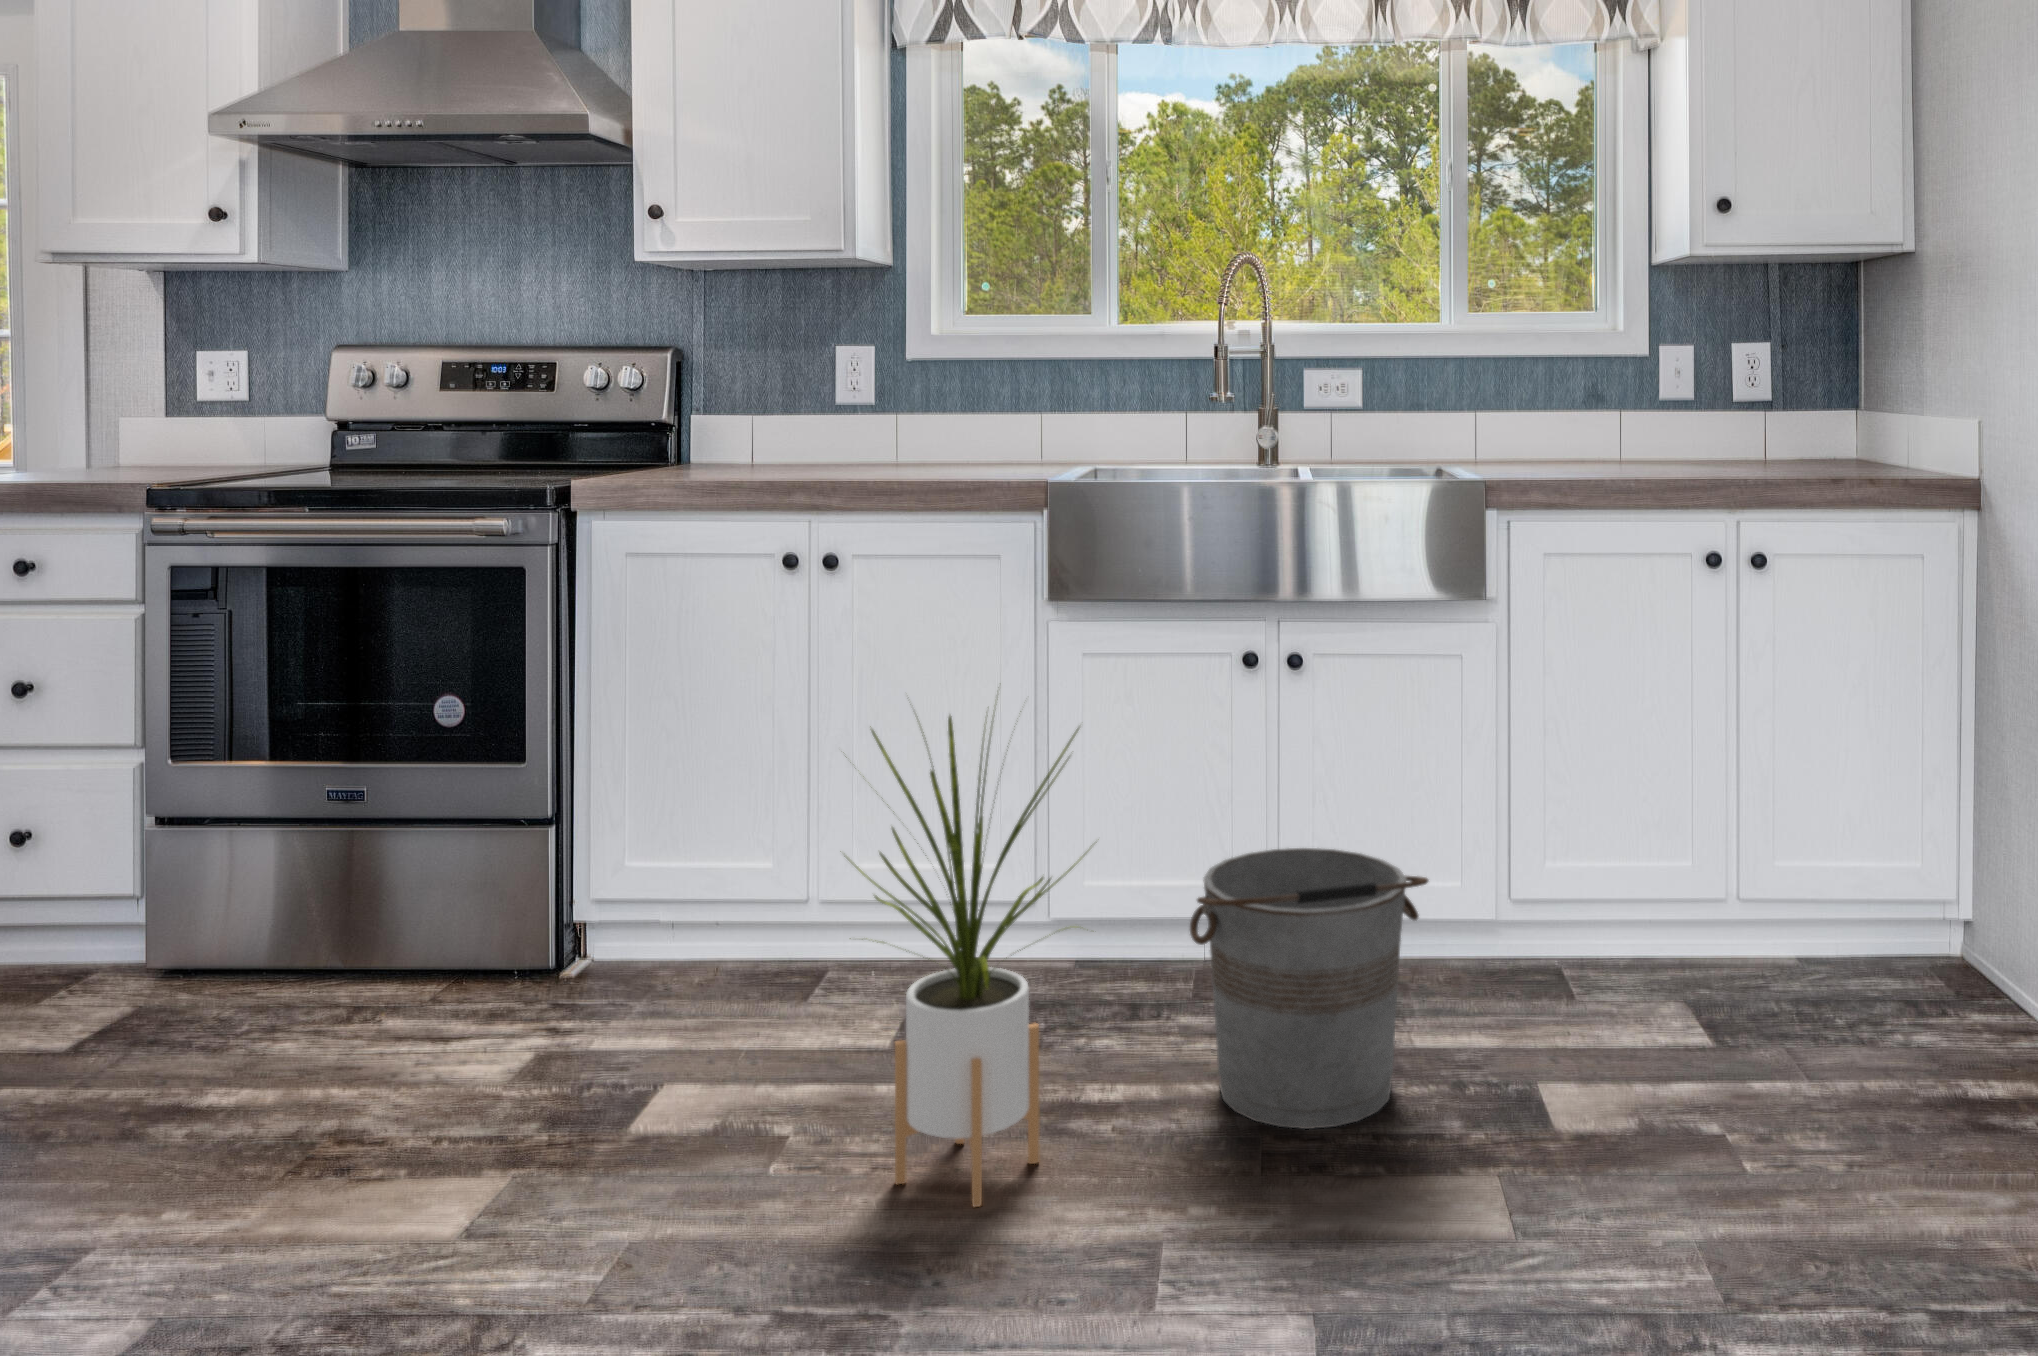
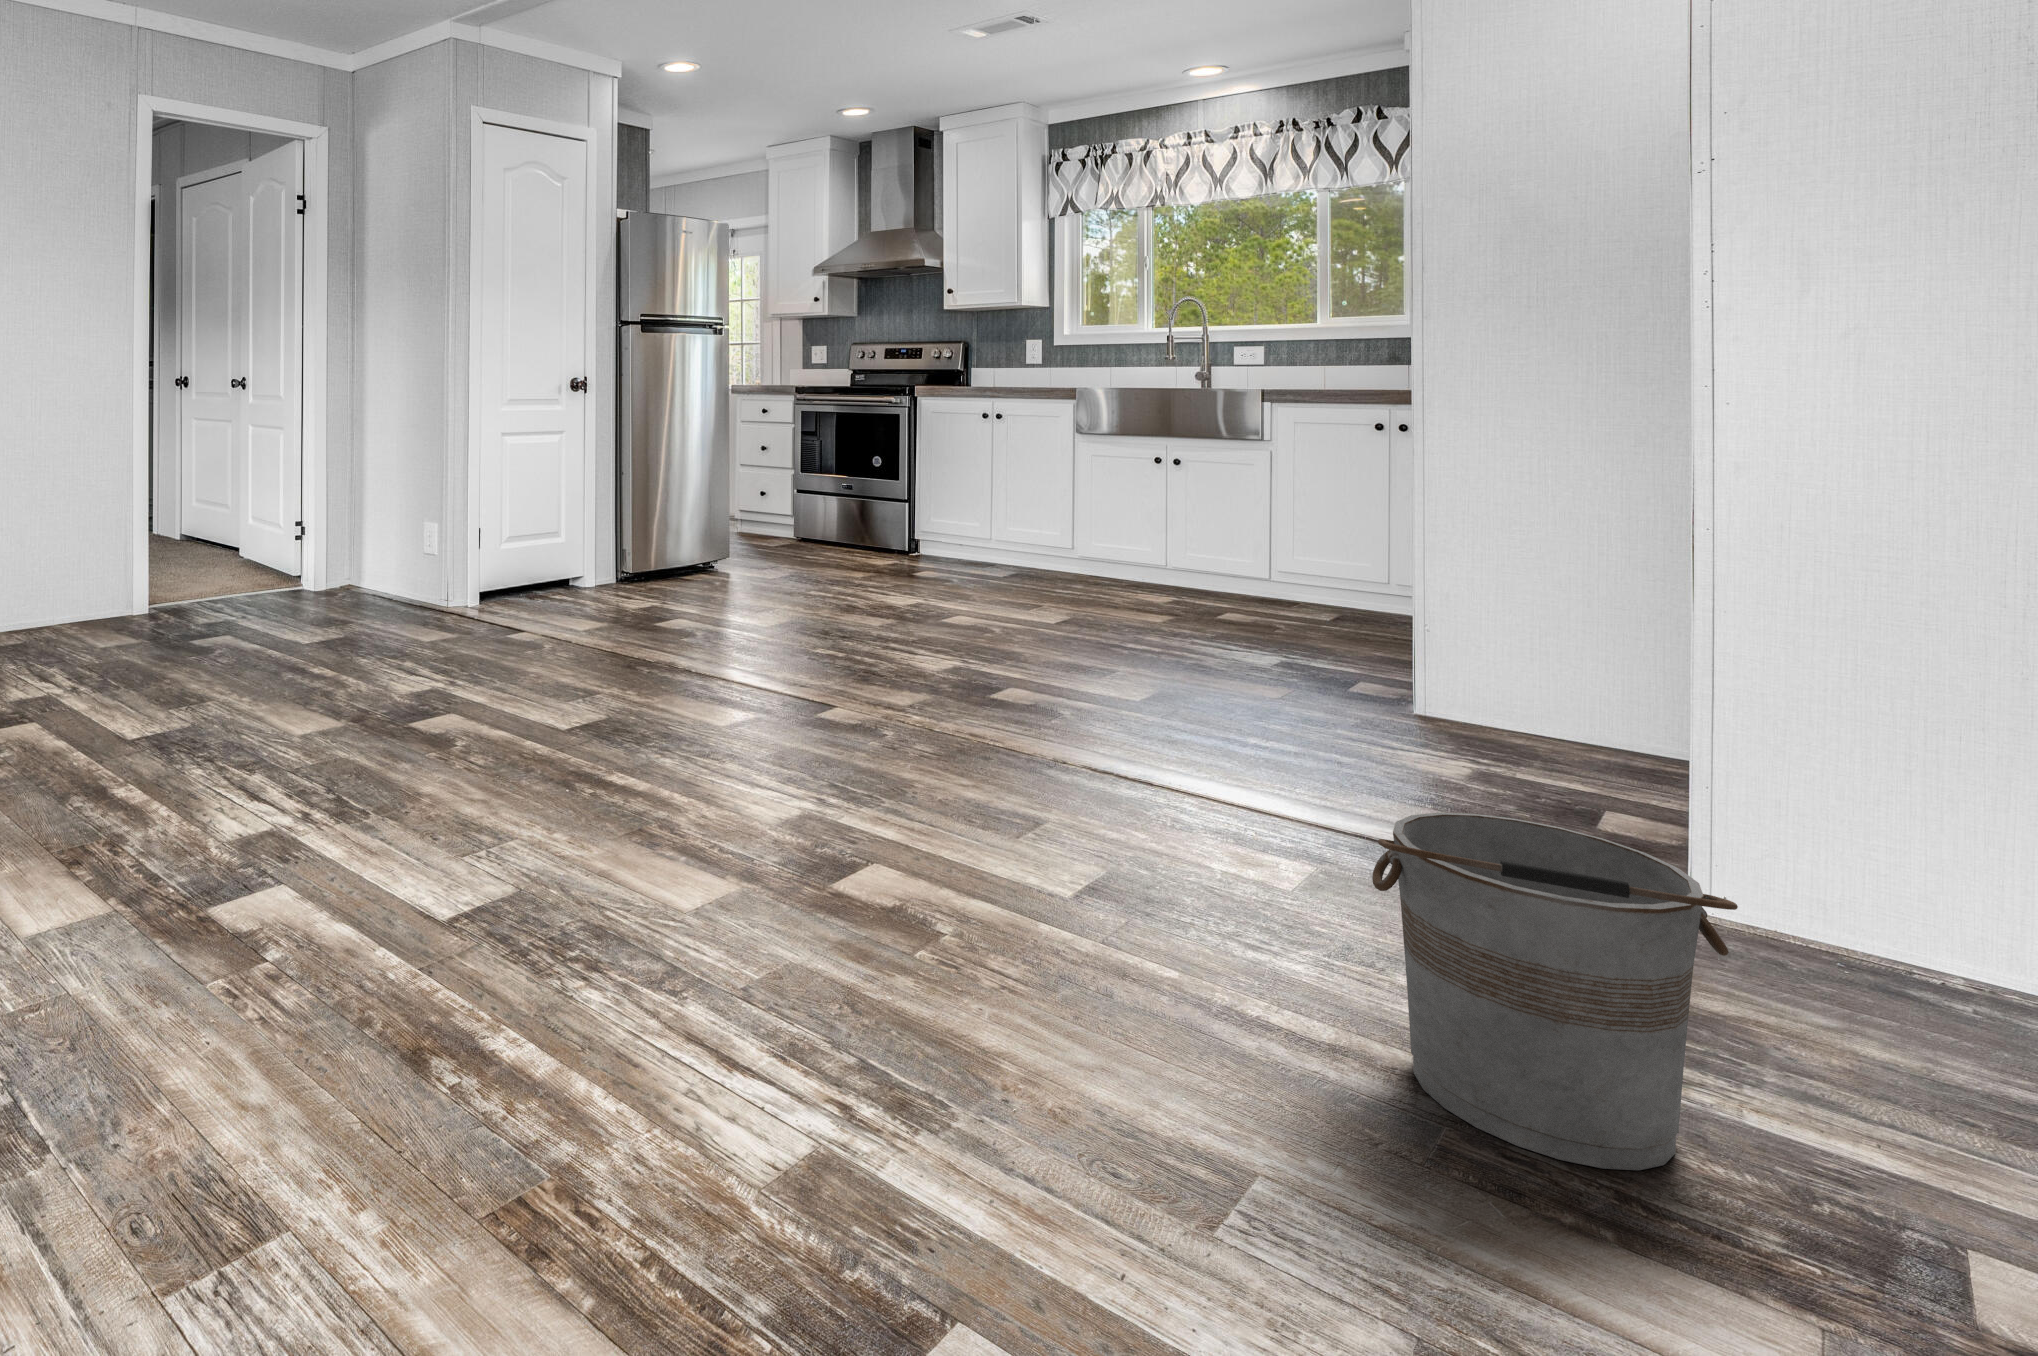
house plant: present [844,711,1089,1207] -> none [967,563,1236,1058]

